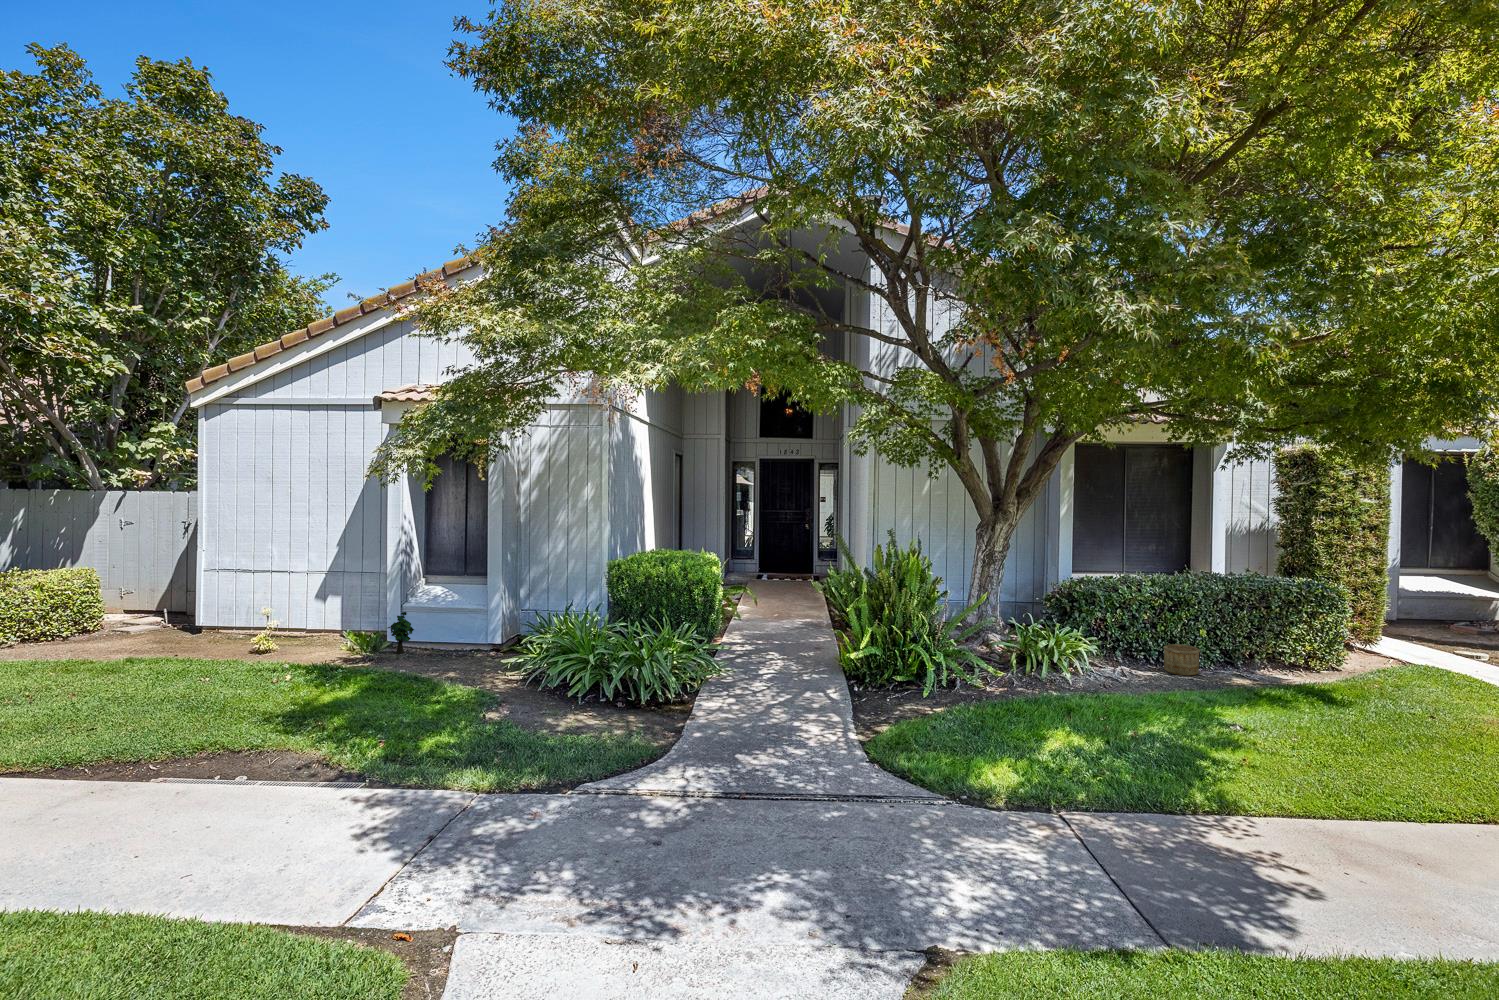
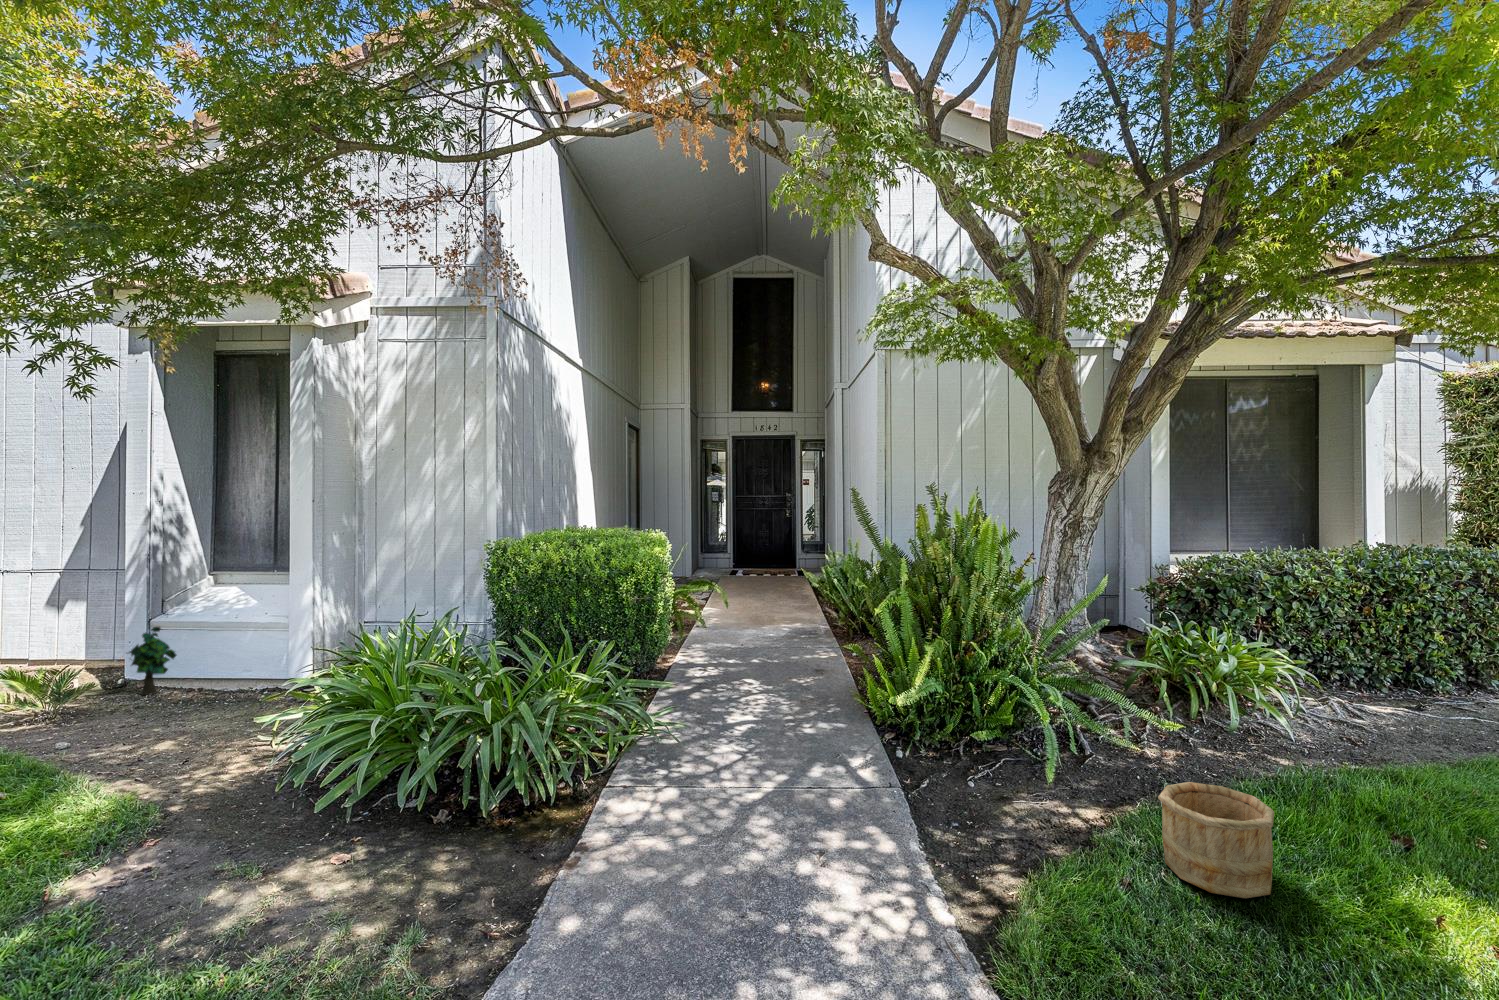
wooden bucket: present [1163,644,1200,675] -> present [1158,782,1274,898]

